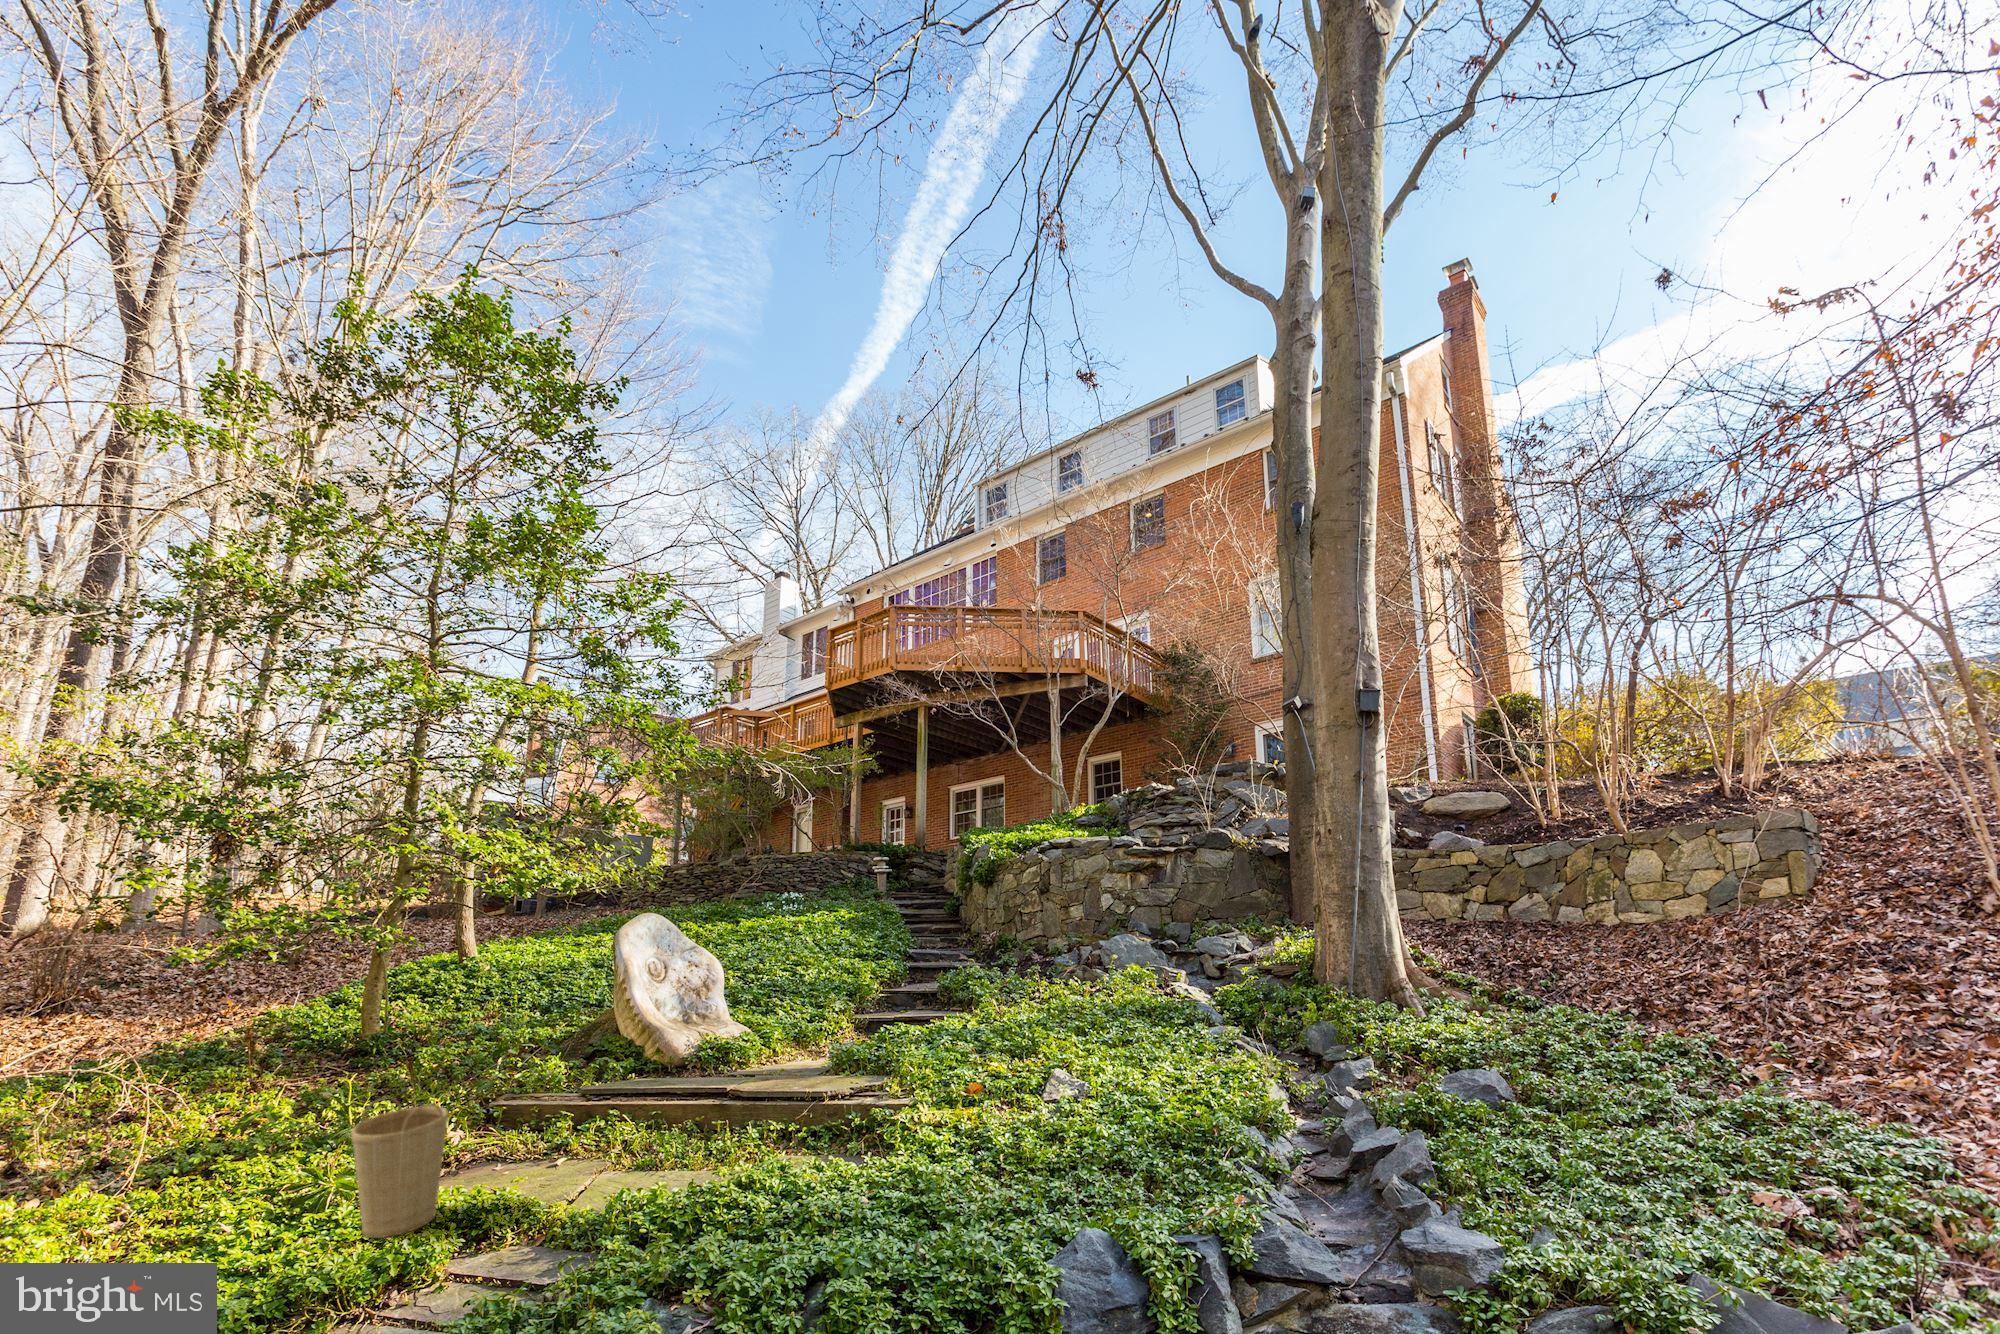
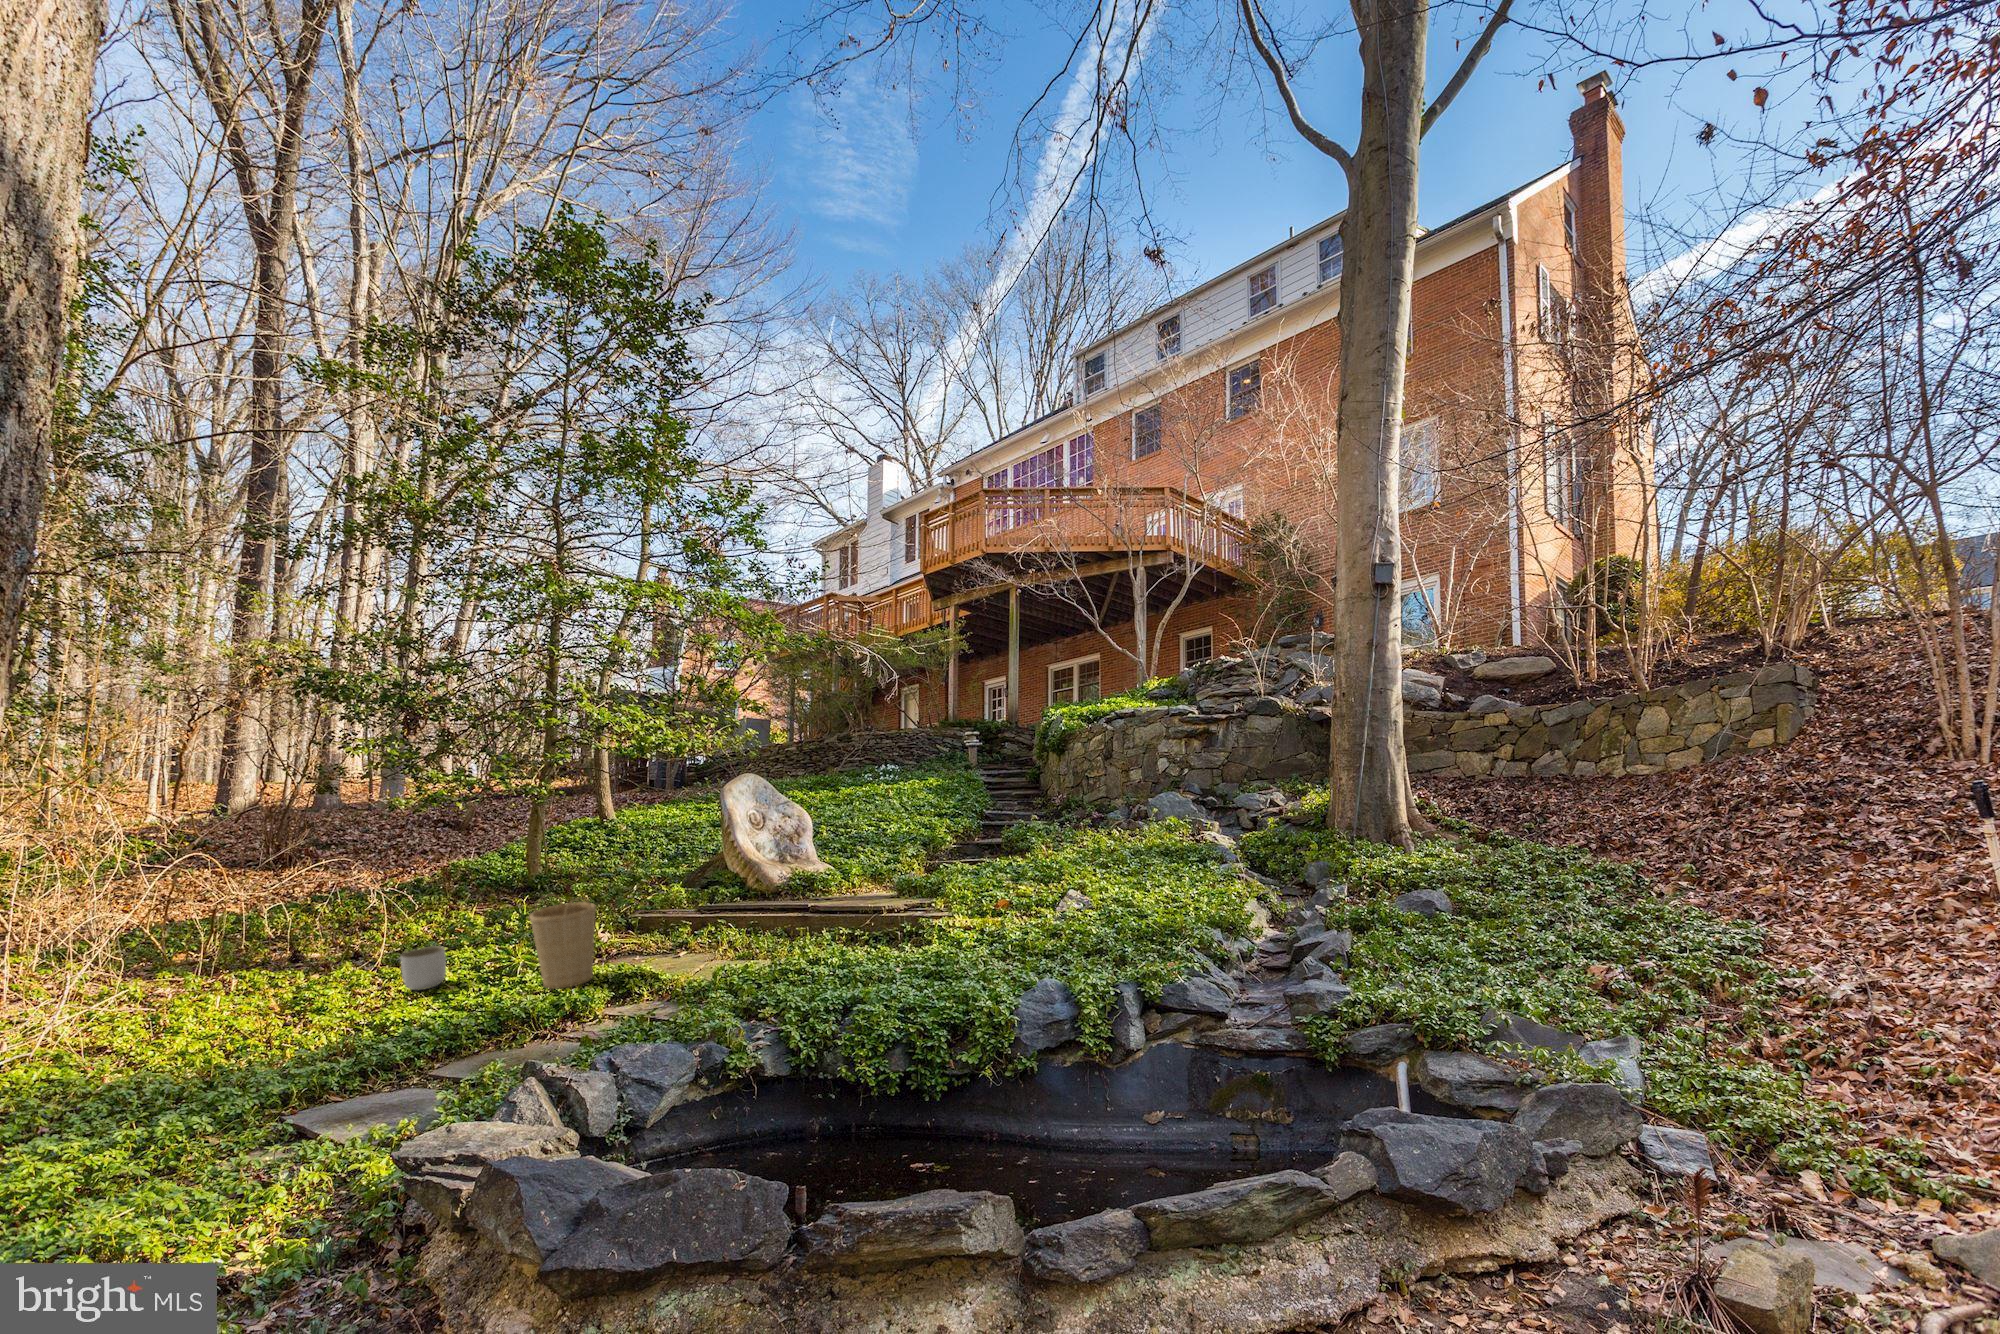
planter: none [151,1174,221,1244] -> present [400,946,446,990]

